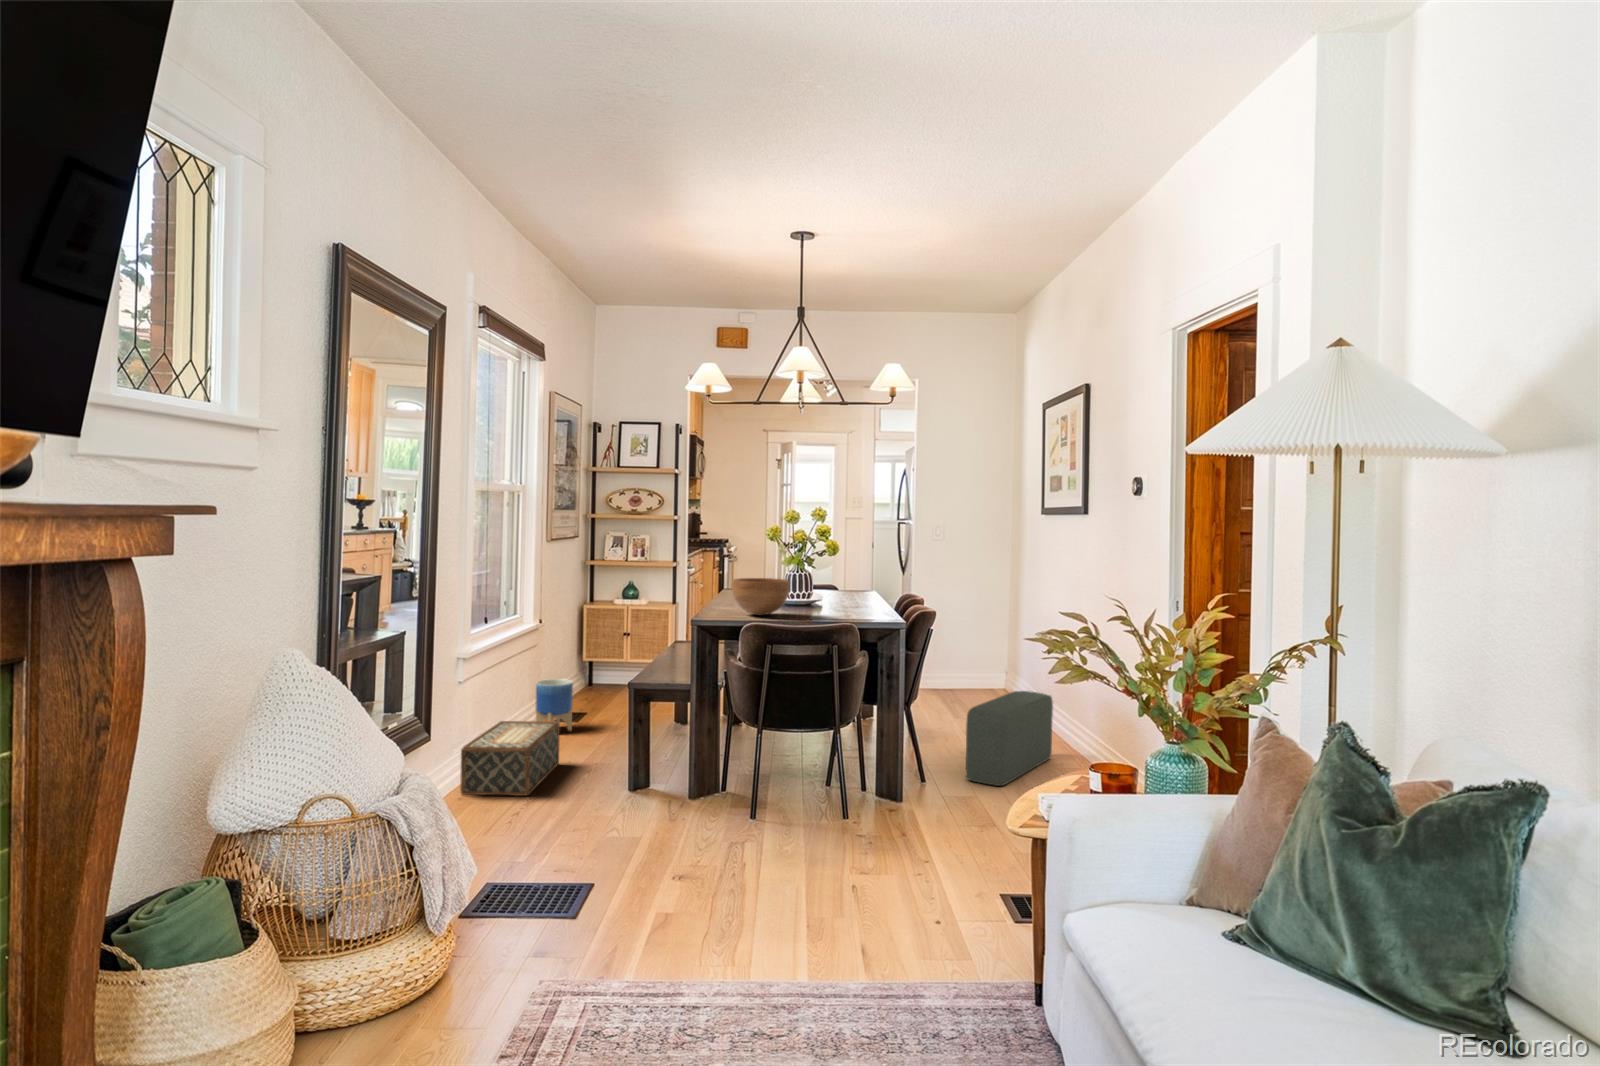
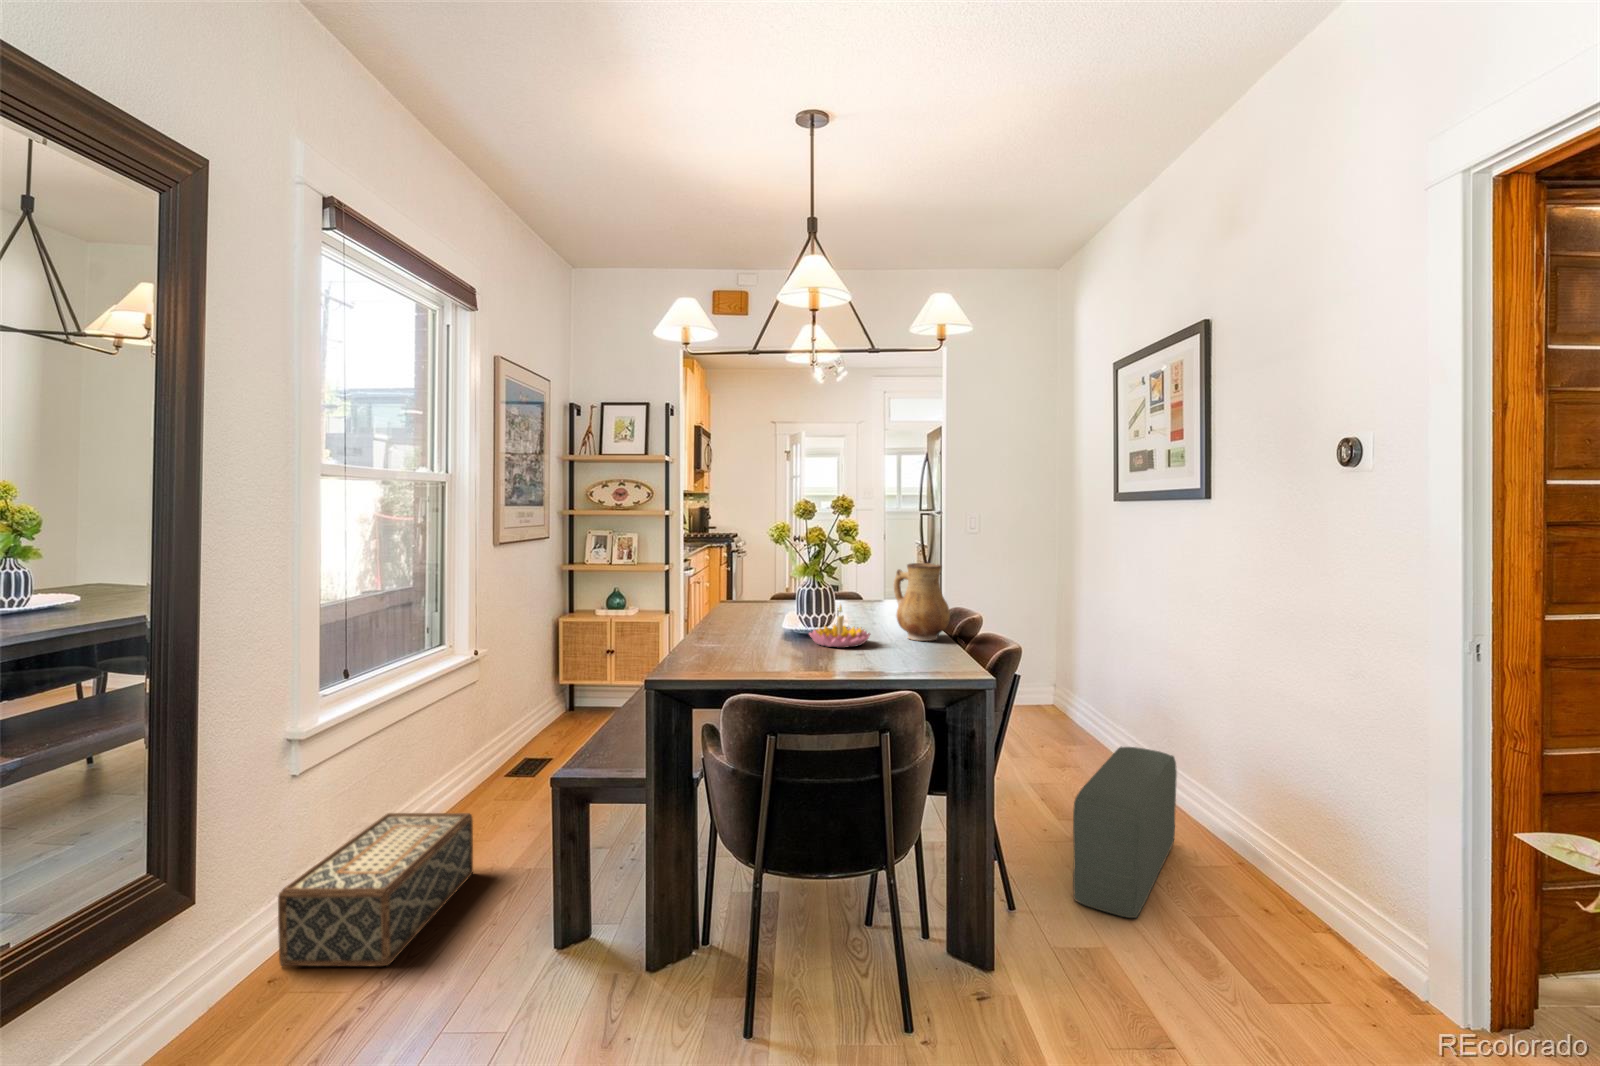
ceramic pitcher: none [854,556,892,609] -> present [893,563,950,641]
bowl: present [731,578,790,615] -> none [711,605,804,666]
candle holder: none [793,581,836,610] -> present [809,605,870,648]
planter: present [536,679,573,731] -> none [471,725,522,804]

